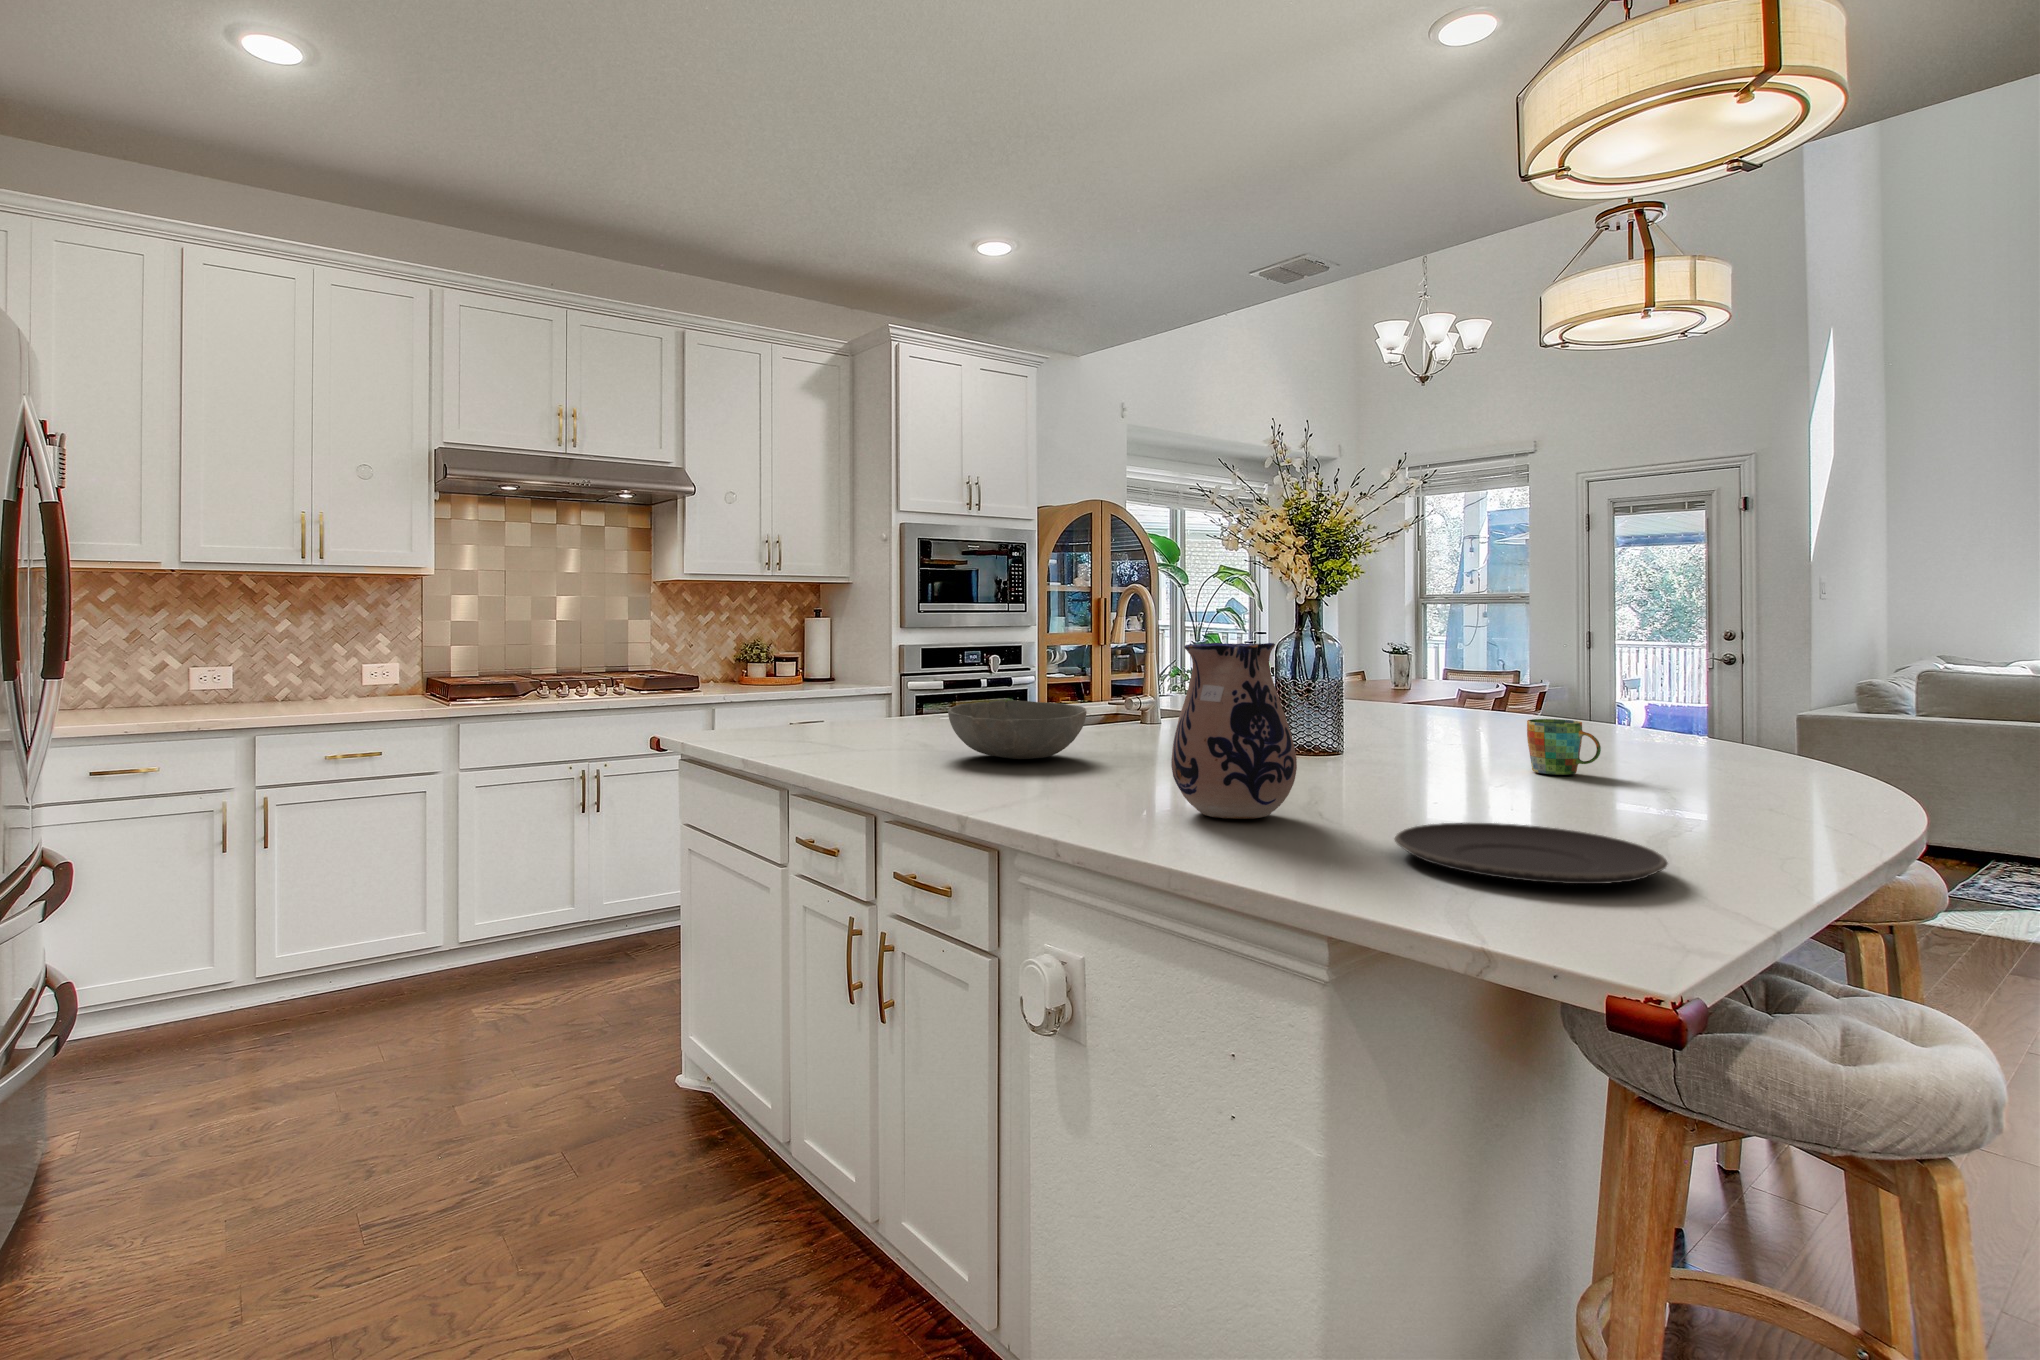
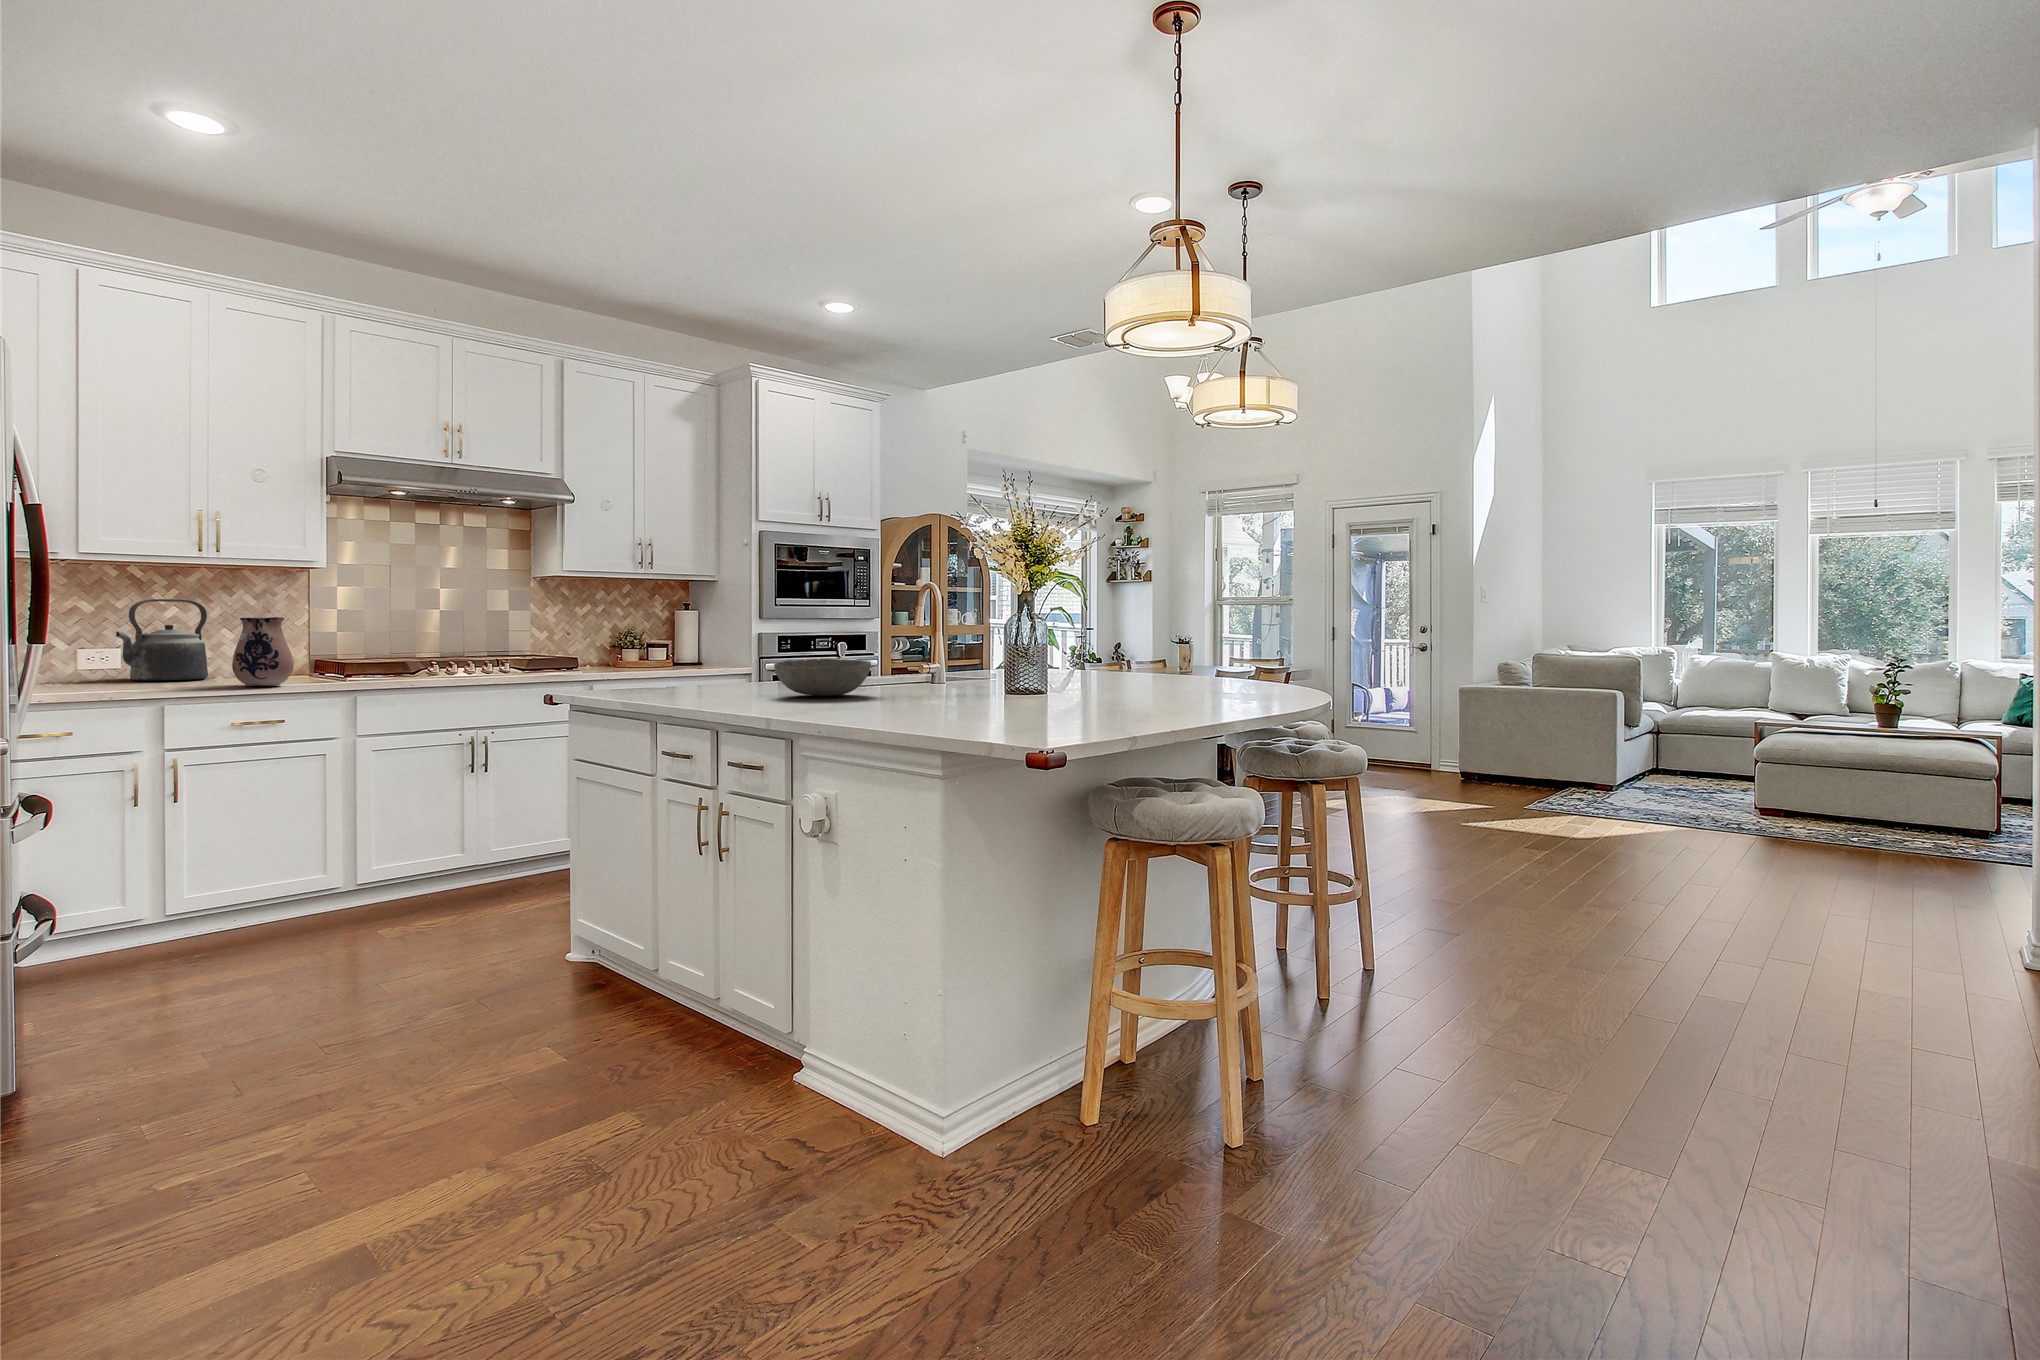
kettle: none [223,612,317,704] -> present [116,599,208,681]
ceramic pitcher: present [1171,643,1297,819] -> present [232,617,294,686]
mug: present [1527,719,1601,775] -> none [1144,665,1181,697]
plate: present [1395,823,1668,884] -> none [1001,707,1125,724]

